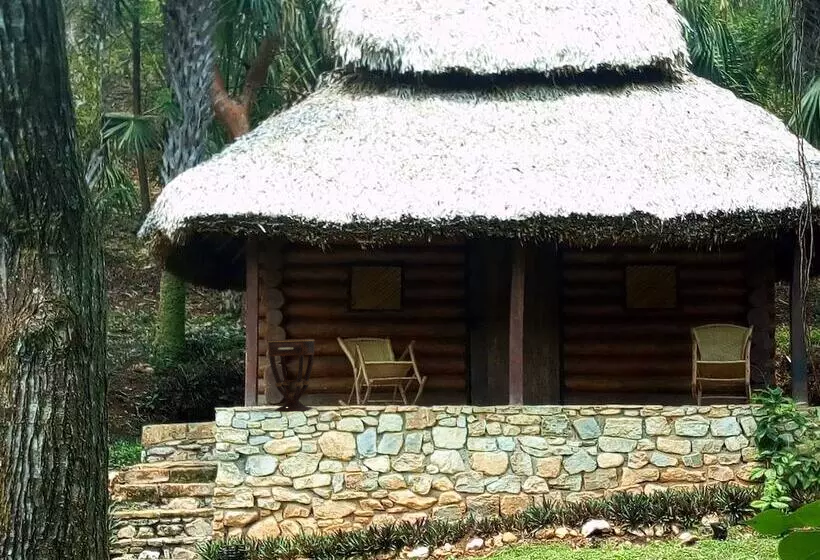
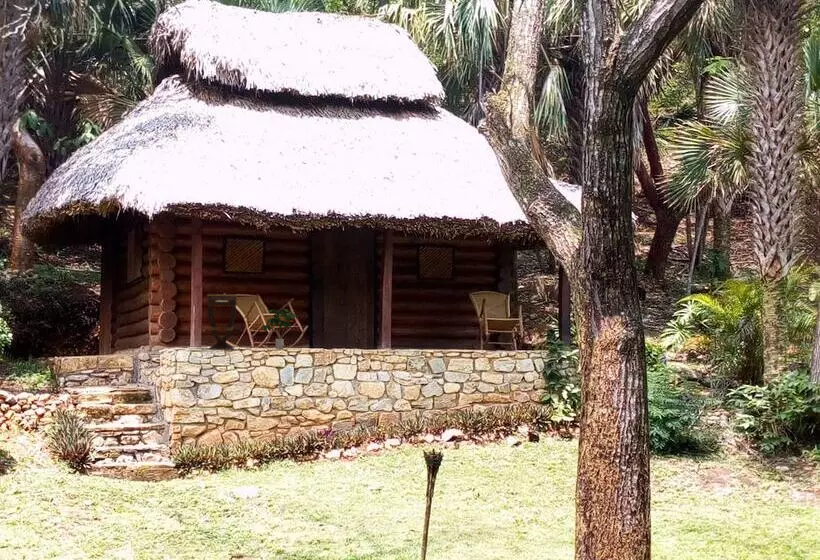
potted plant: none [361,356,402,409] -> present [262,309,298,349]

